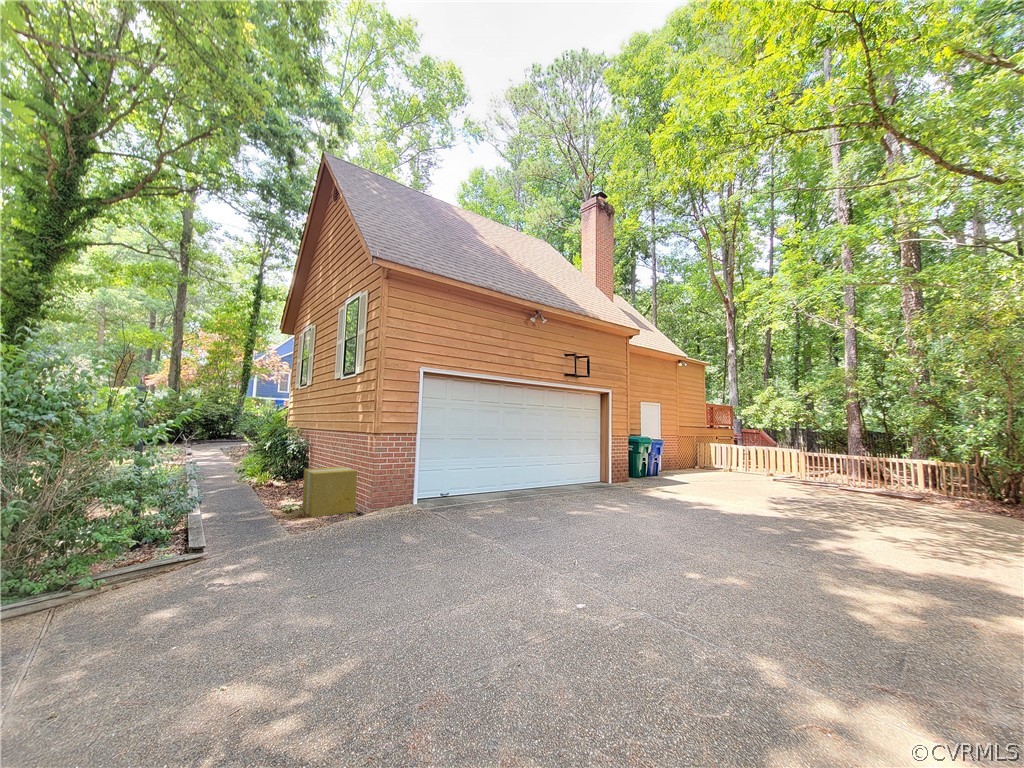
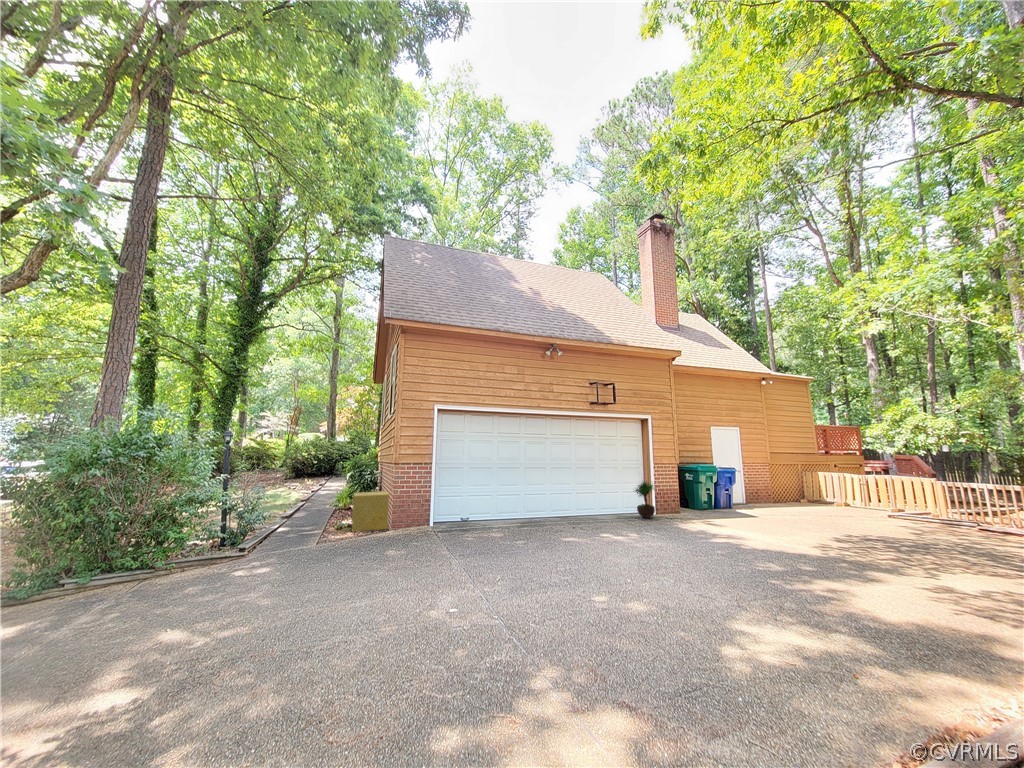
potted tree: none [596,449,618,487] -> present [635,482,655,518]

